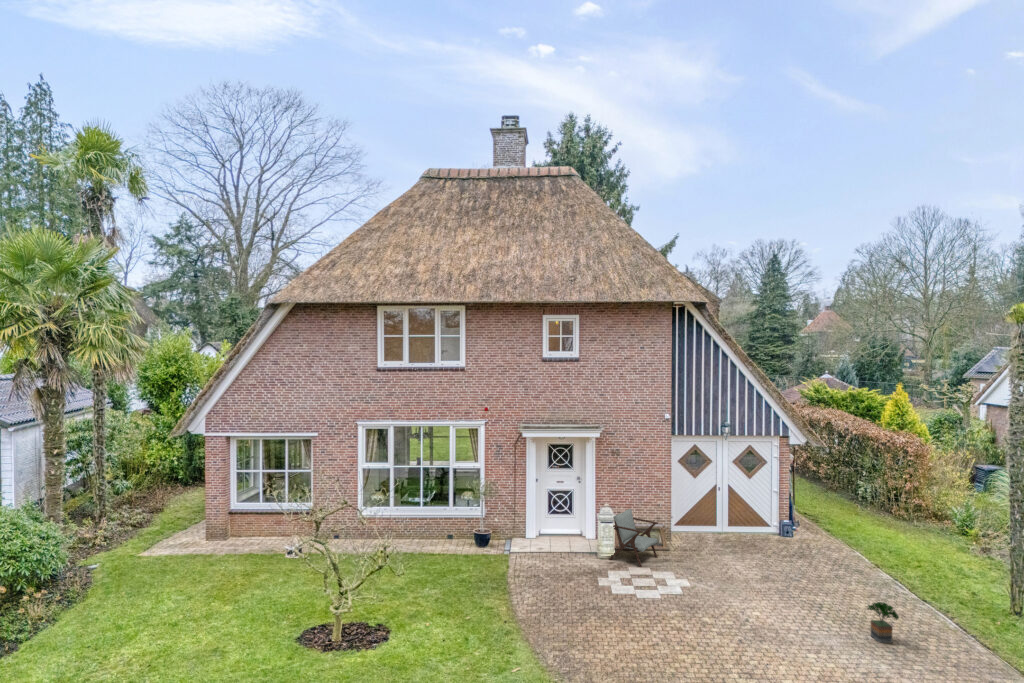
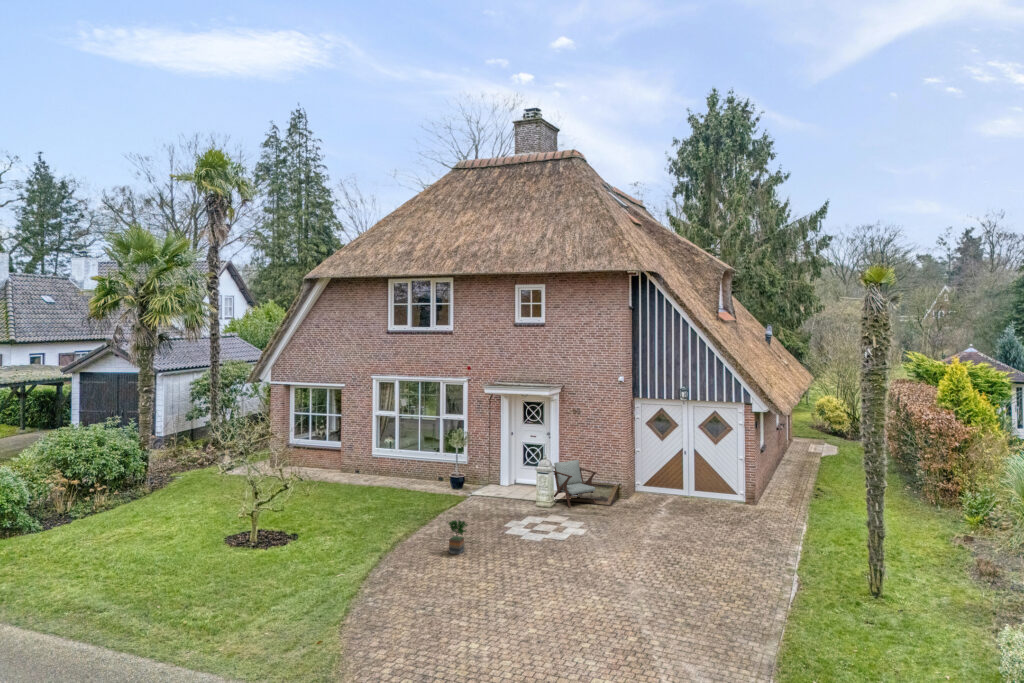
potted tree: present [868,602,899,643] -> present [449,520,468,554]

